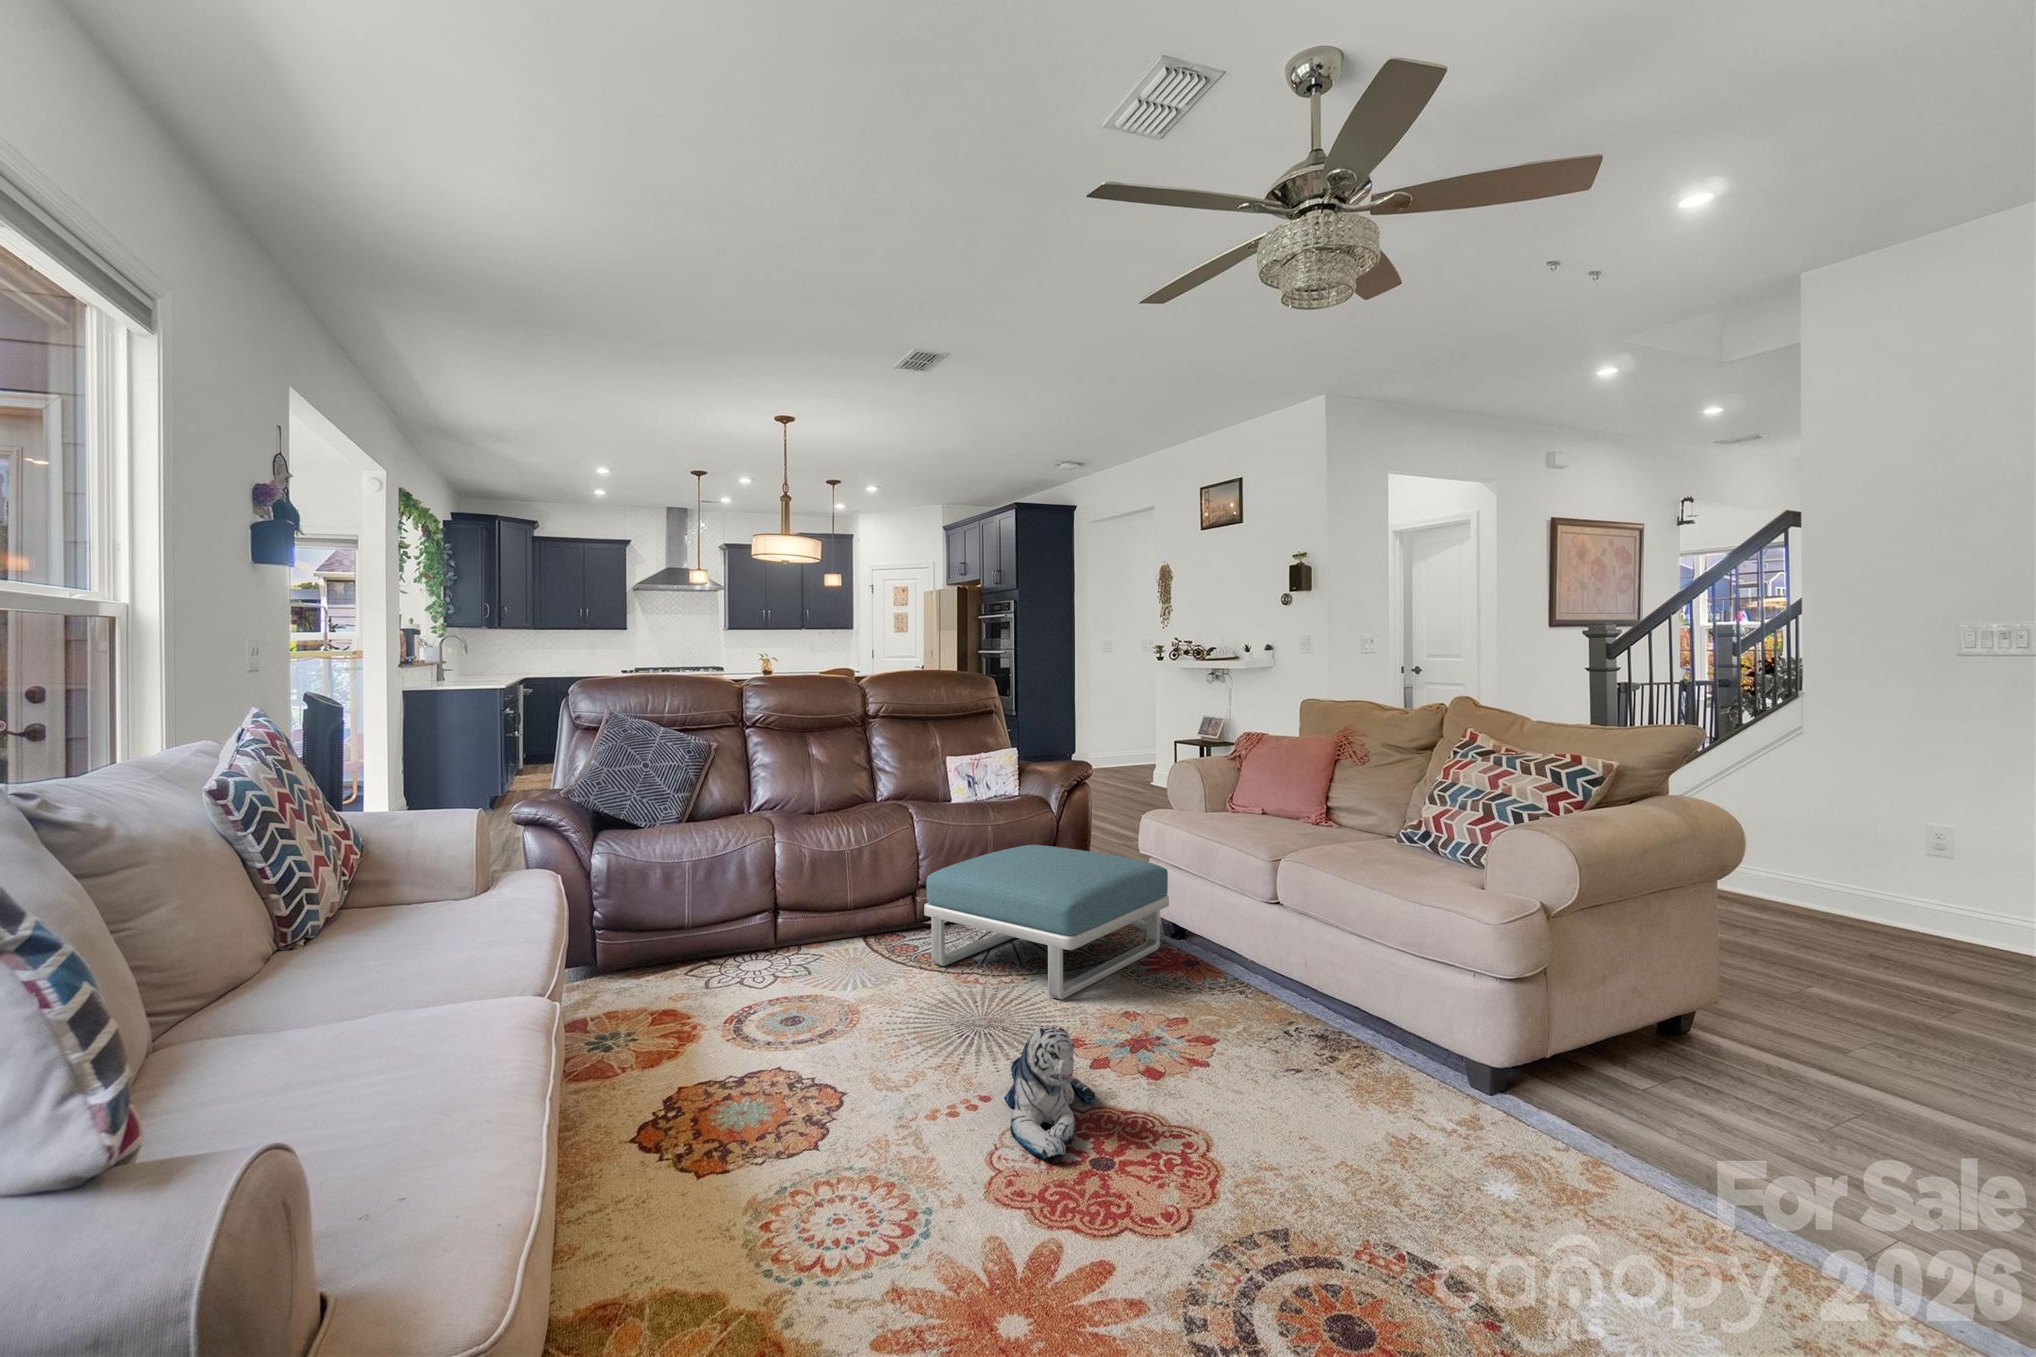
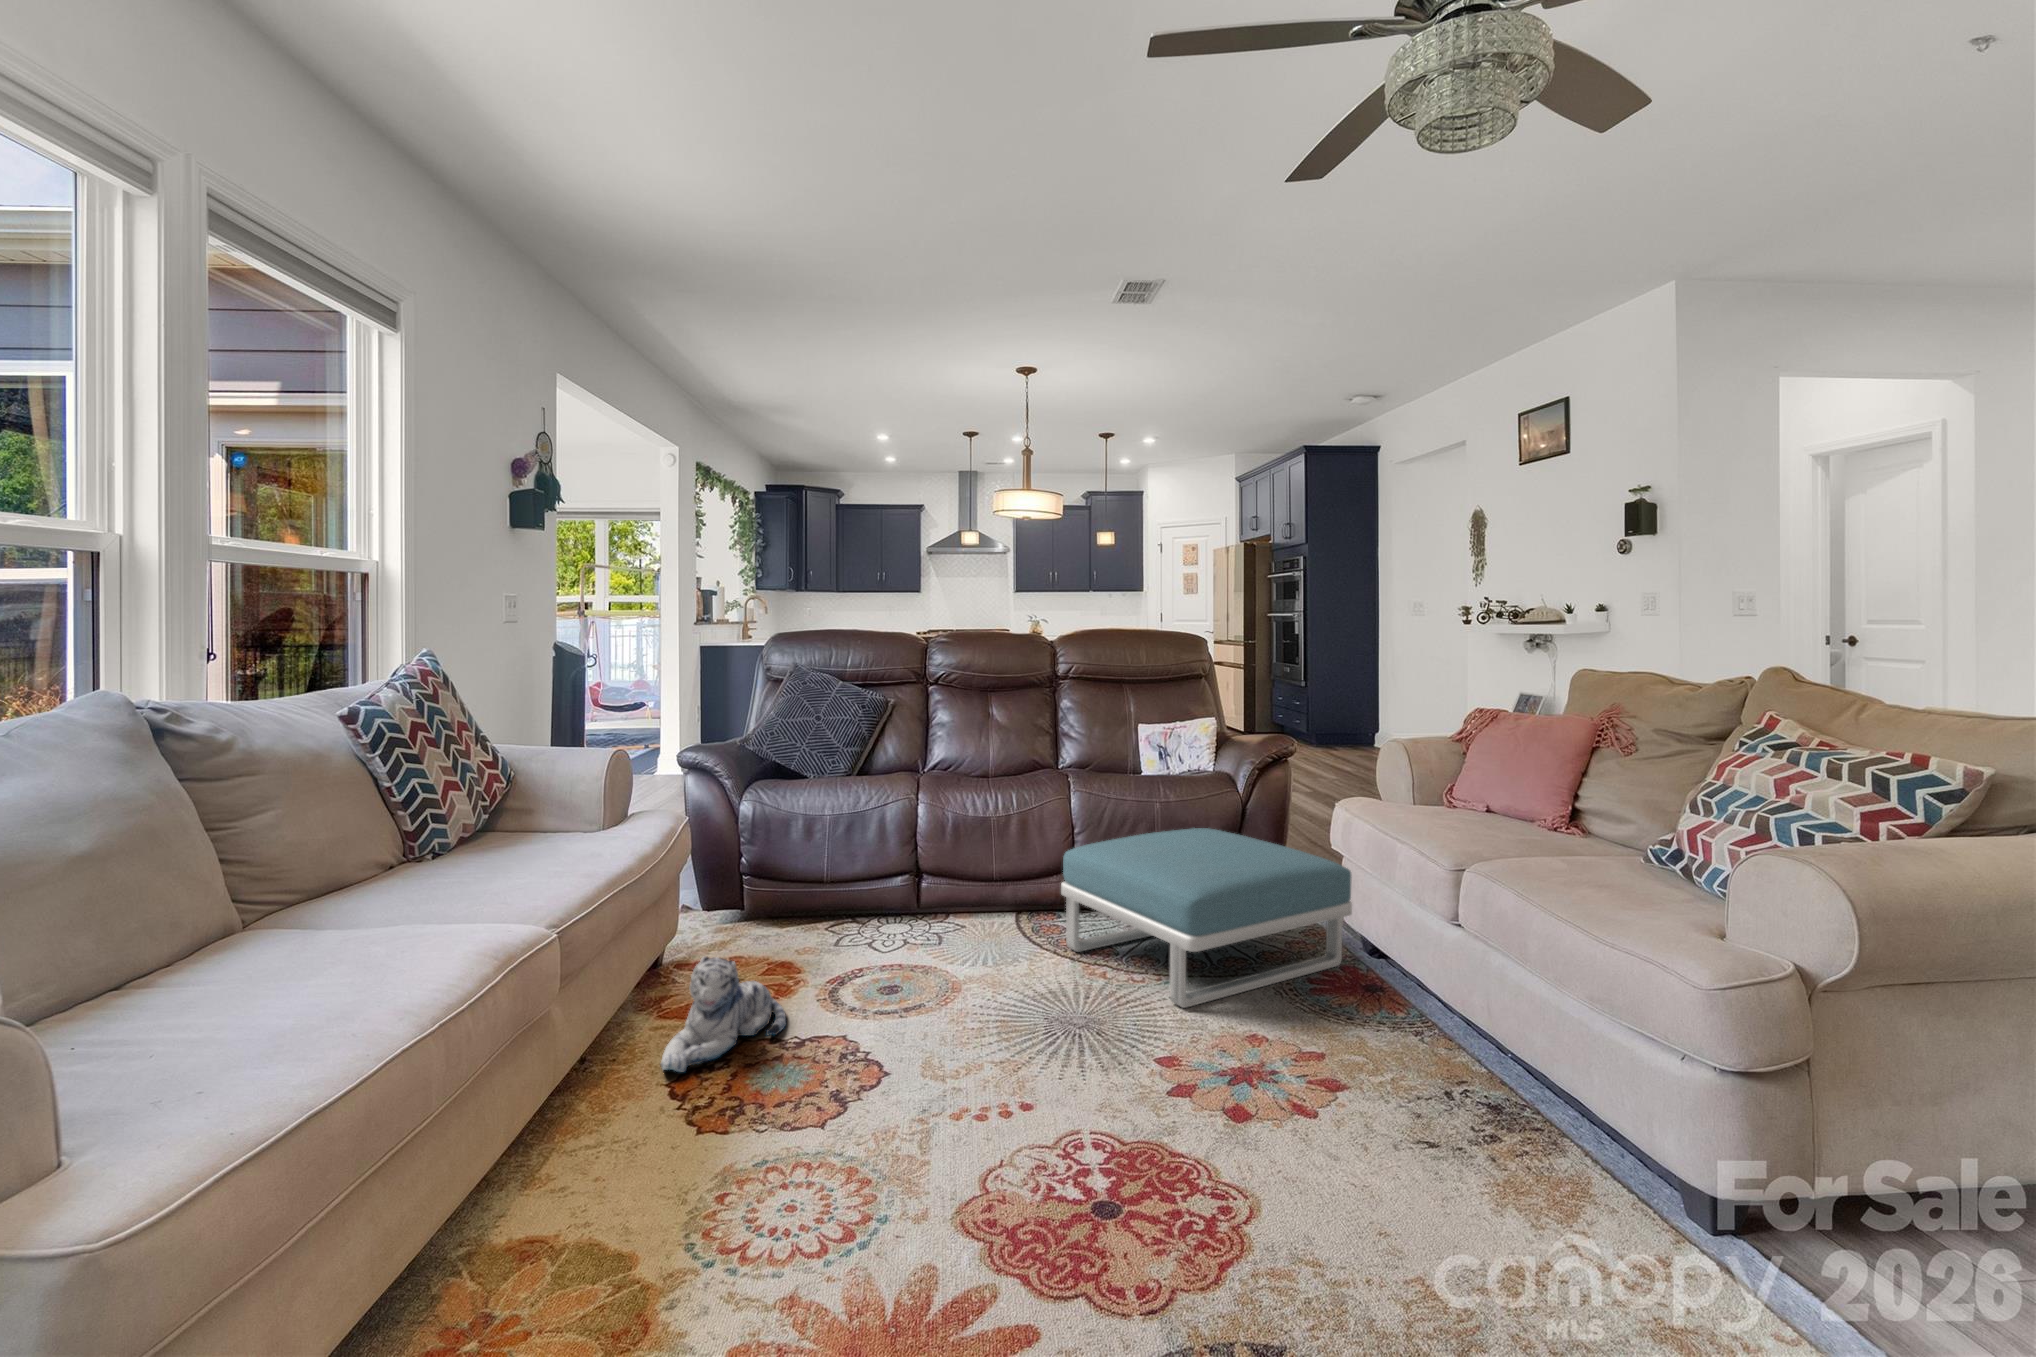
plush toy: present [1004,1027,1096,1159] -> present [660,956,786,1072]

